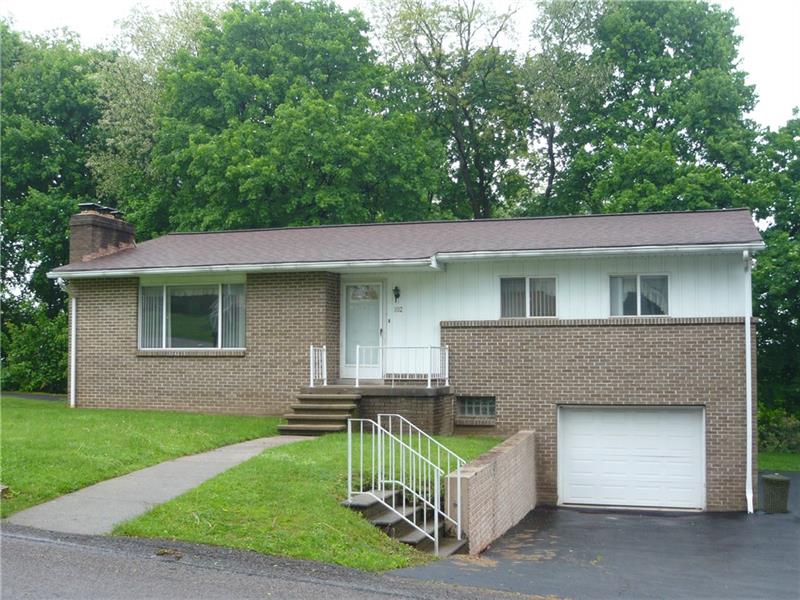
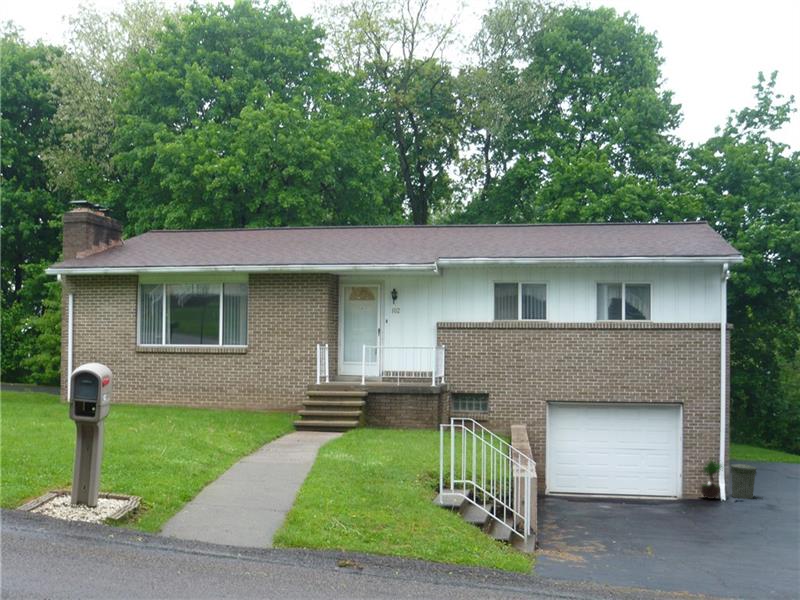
potted tree: none [721,464,750,512] -> present [700,461,722,499]

